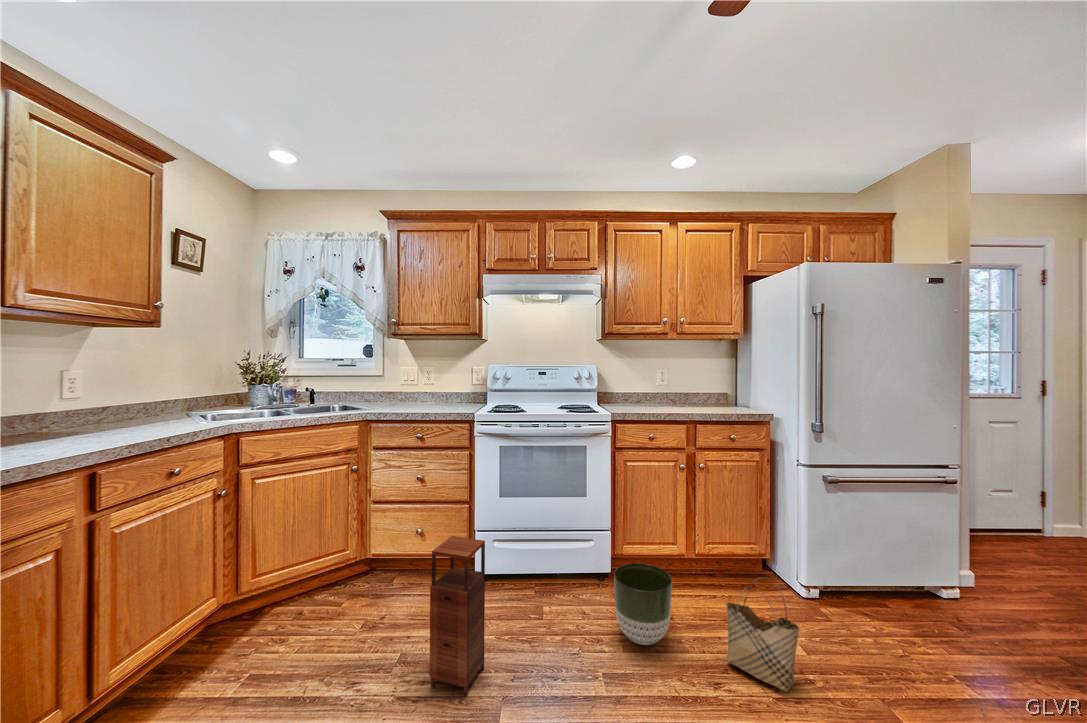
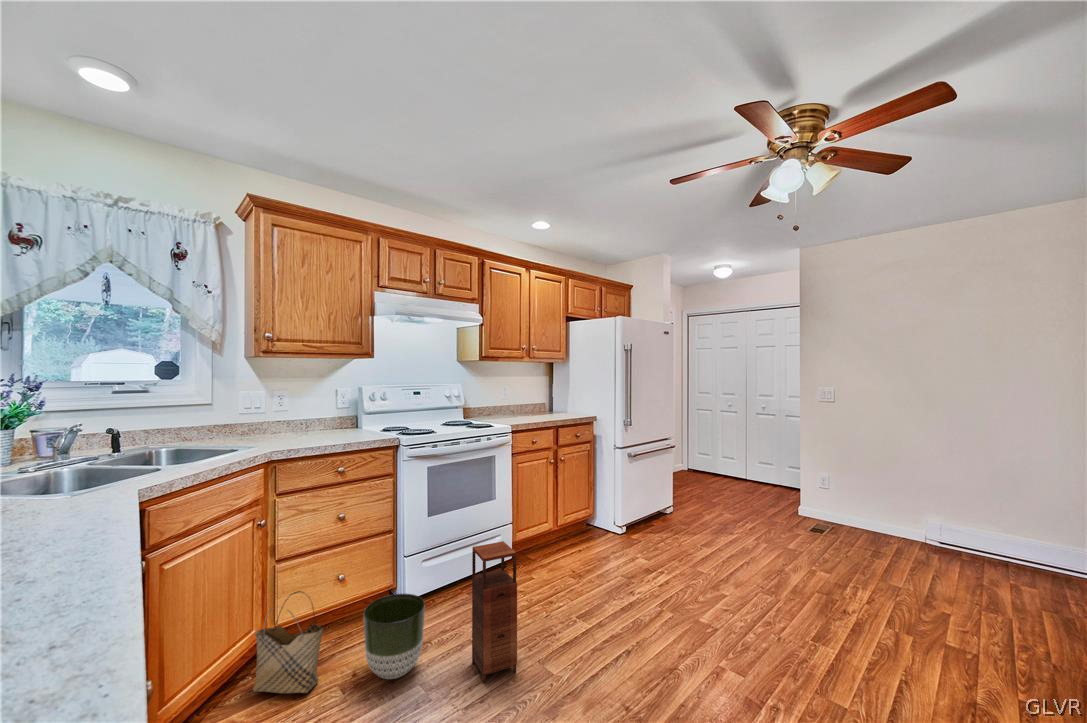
planter: present [614,563,672,645] -> present [364,594,425,679]
woven basket: present [726,577,800,691] -> present [253,591,323,693]

